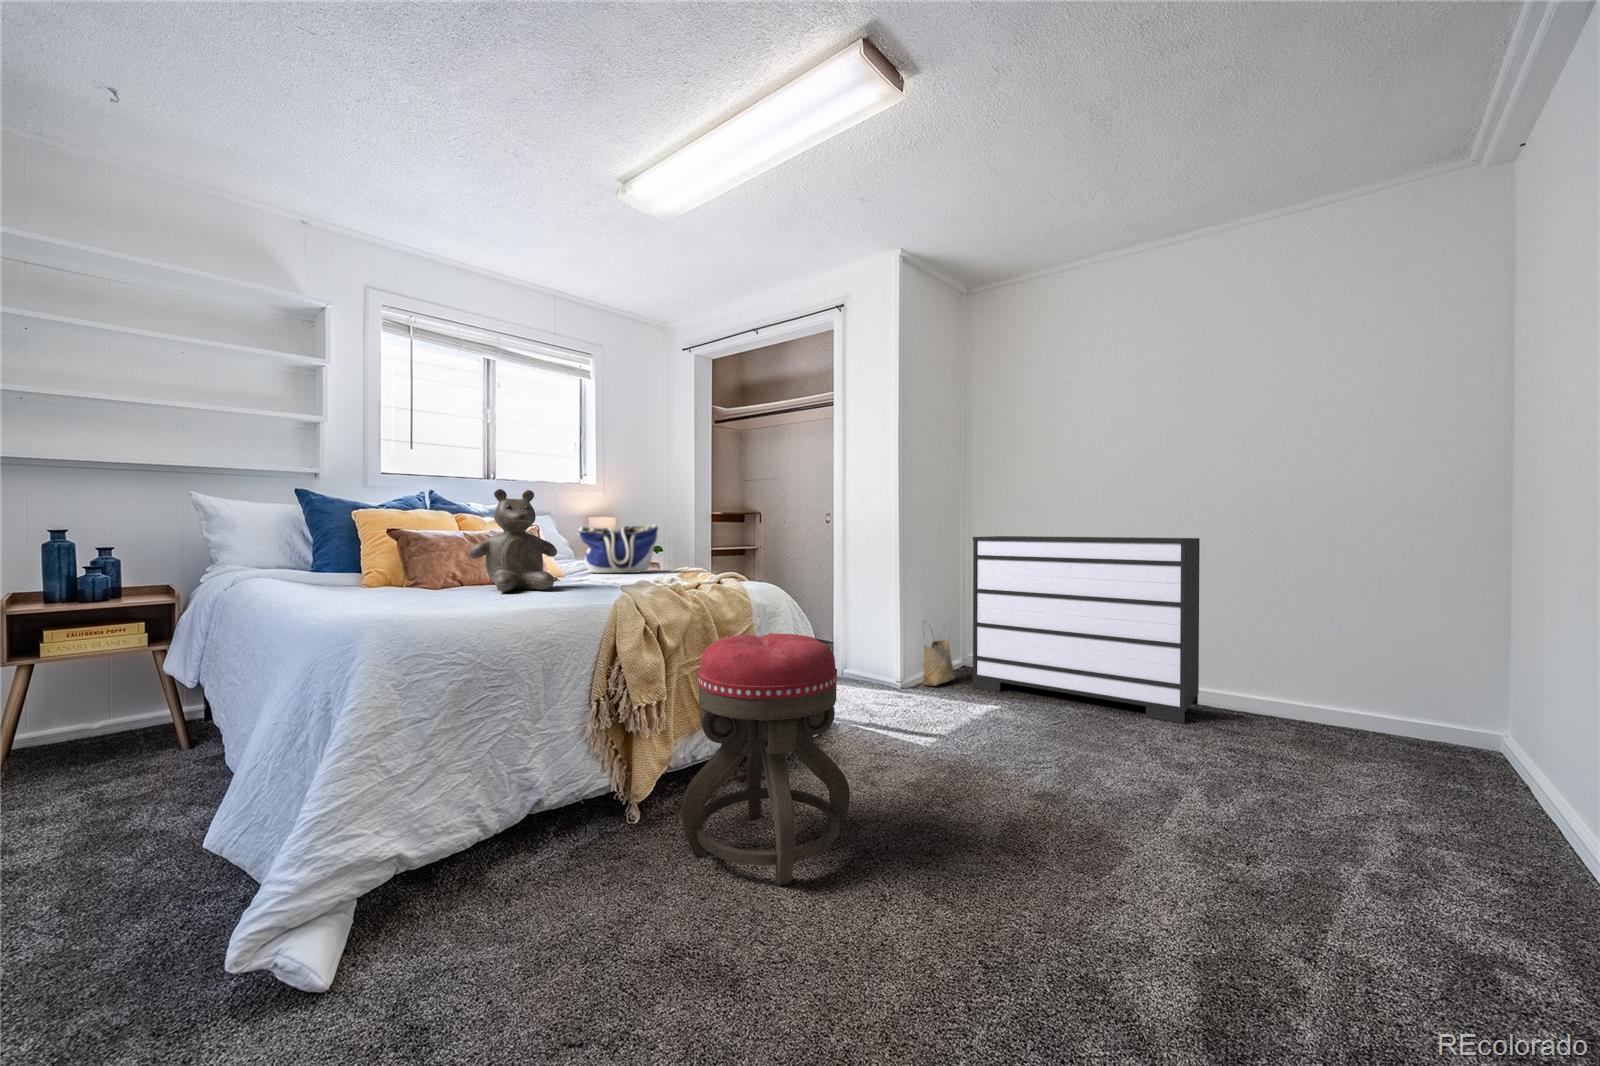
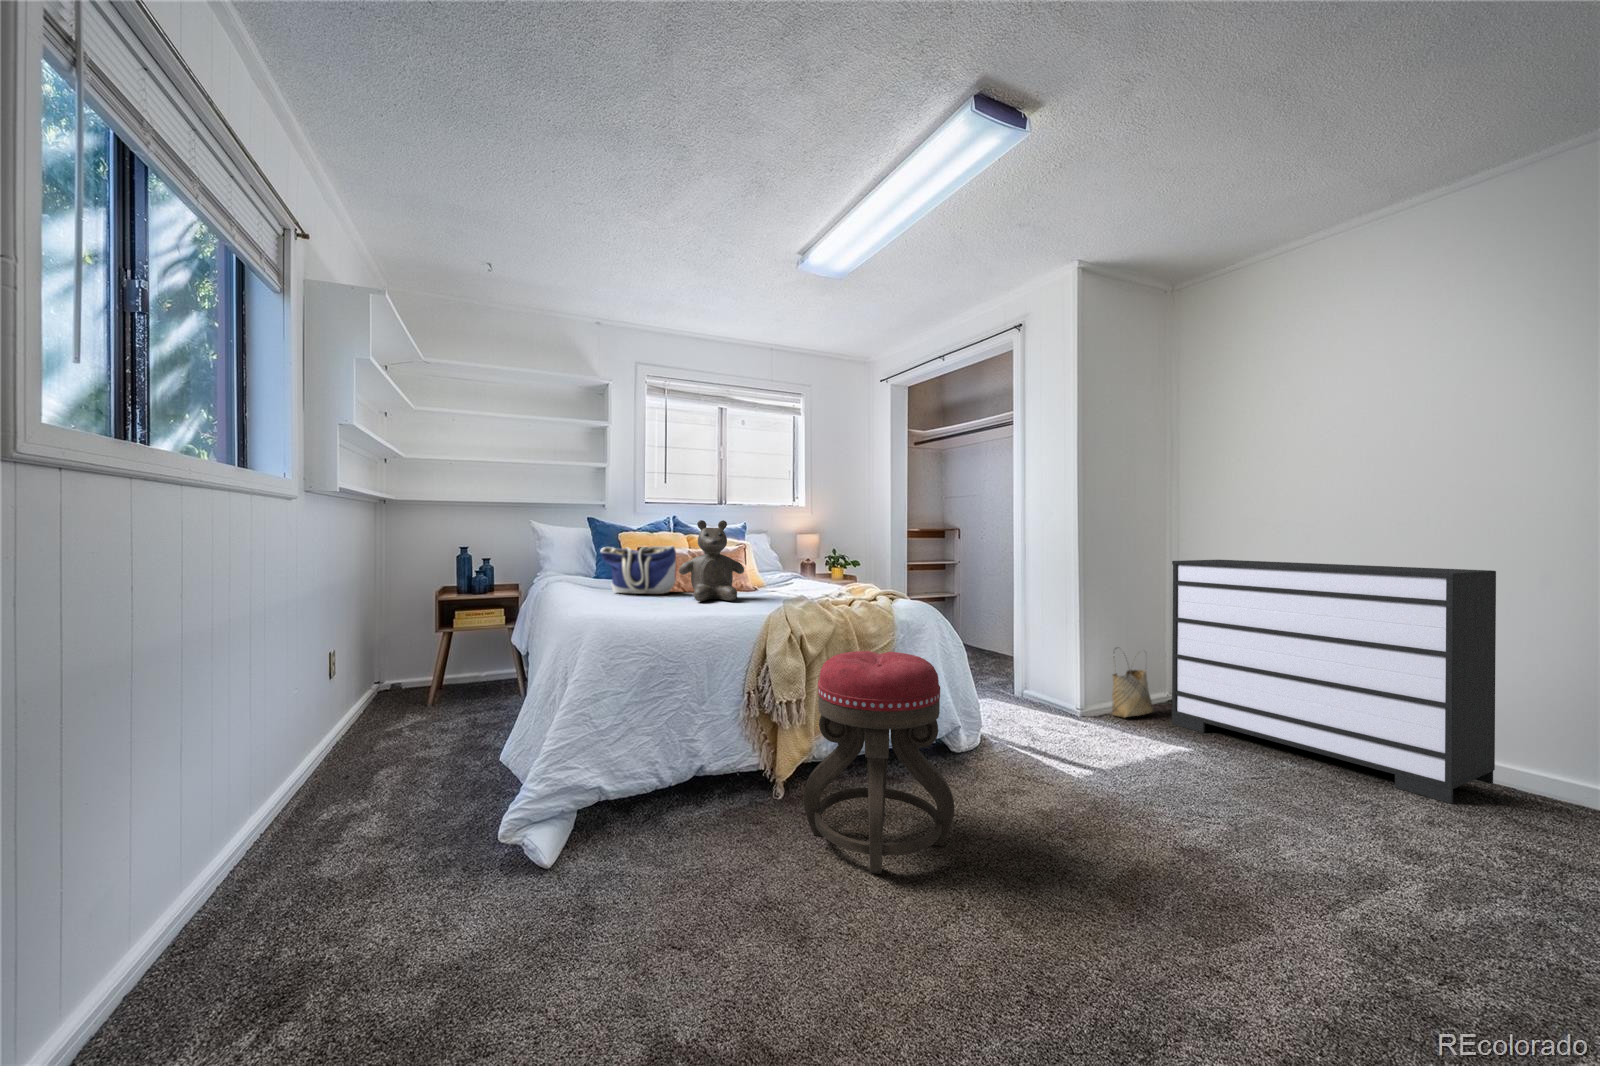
tote bag: present [578,525,658,573] -> present [600,546,676,594]

